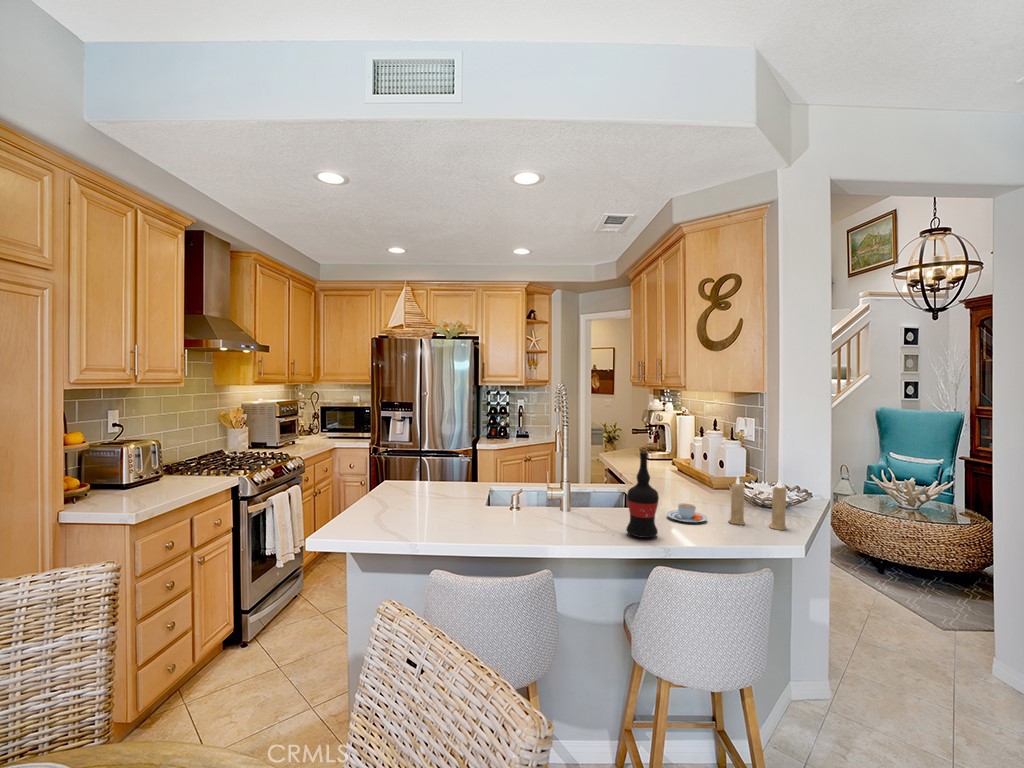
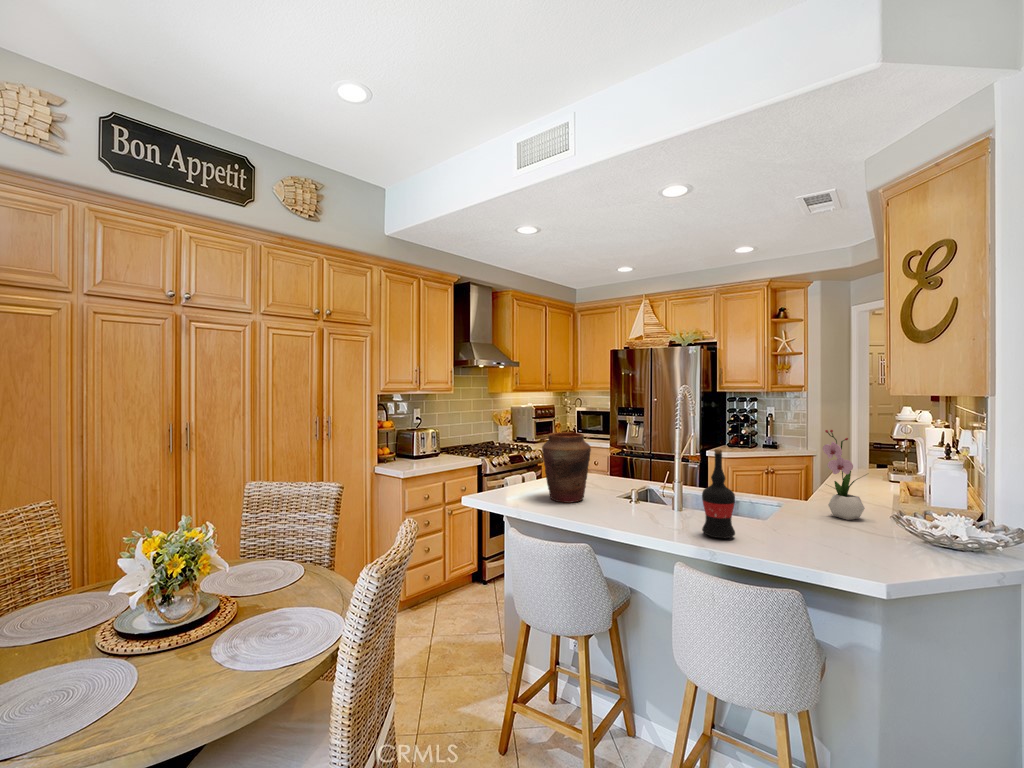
flower arrangement: none [666,423,695,500] -> present [823,430,865,520]
vase: none [416,438,476,525] -> present [542,432,591,503]
candle: present [729,477,787,530] -> none [857,489,934,564]
teacup: present [667,503,707,522] -> none [781,516,831,538]

